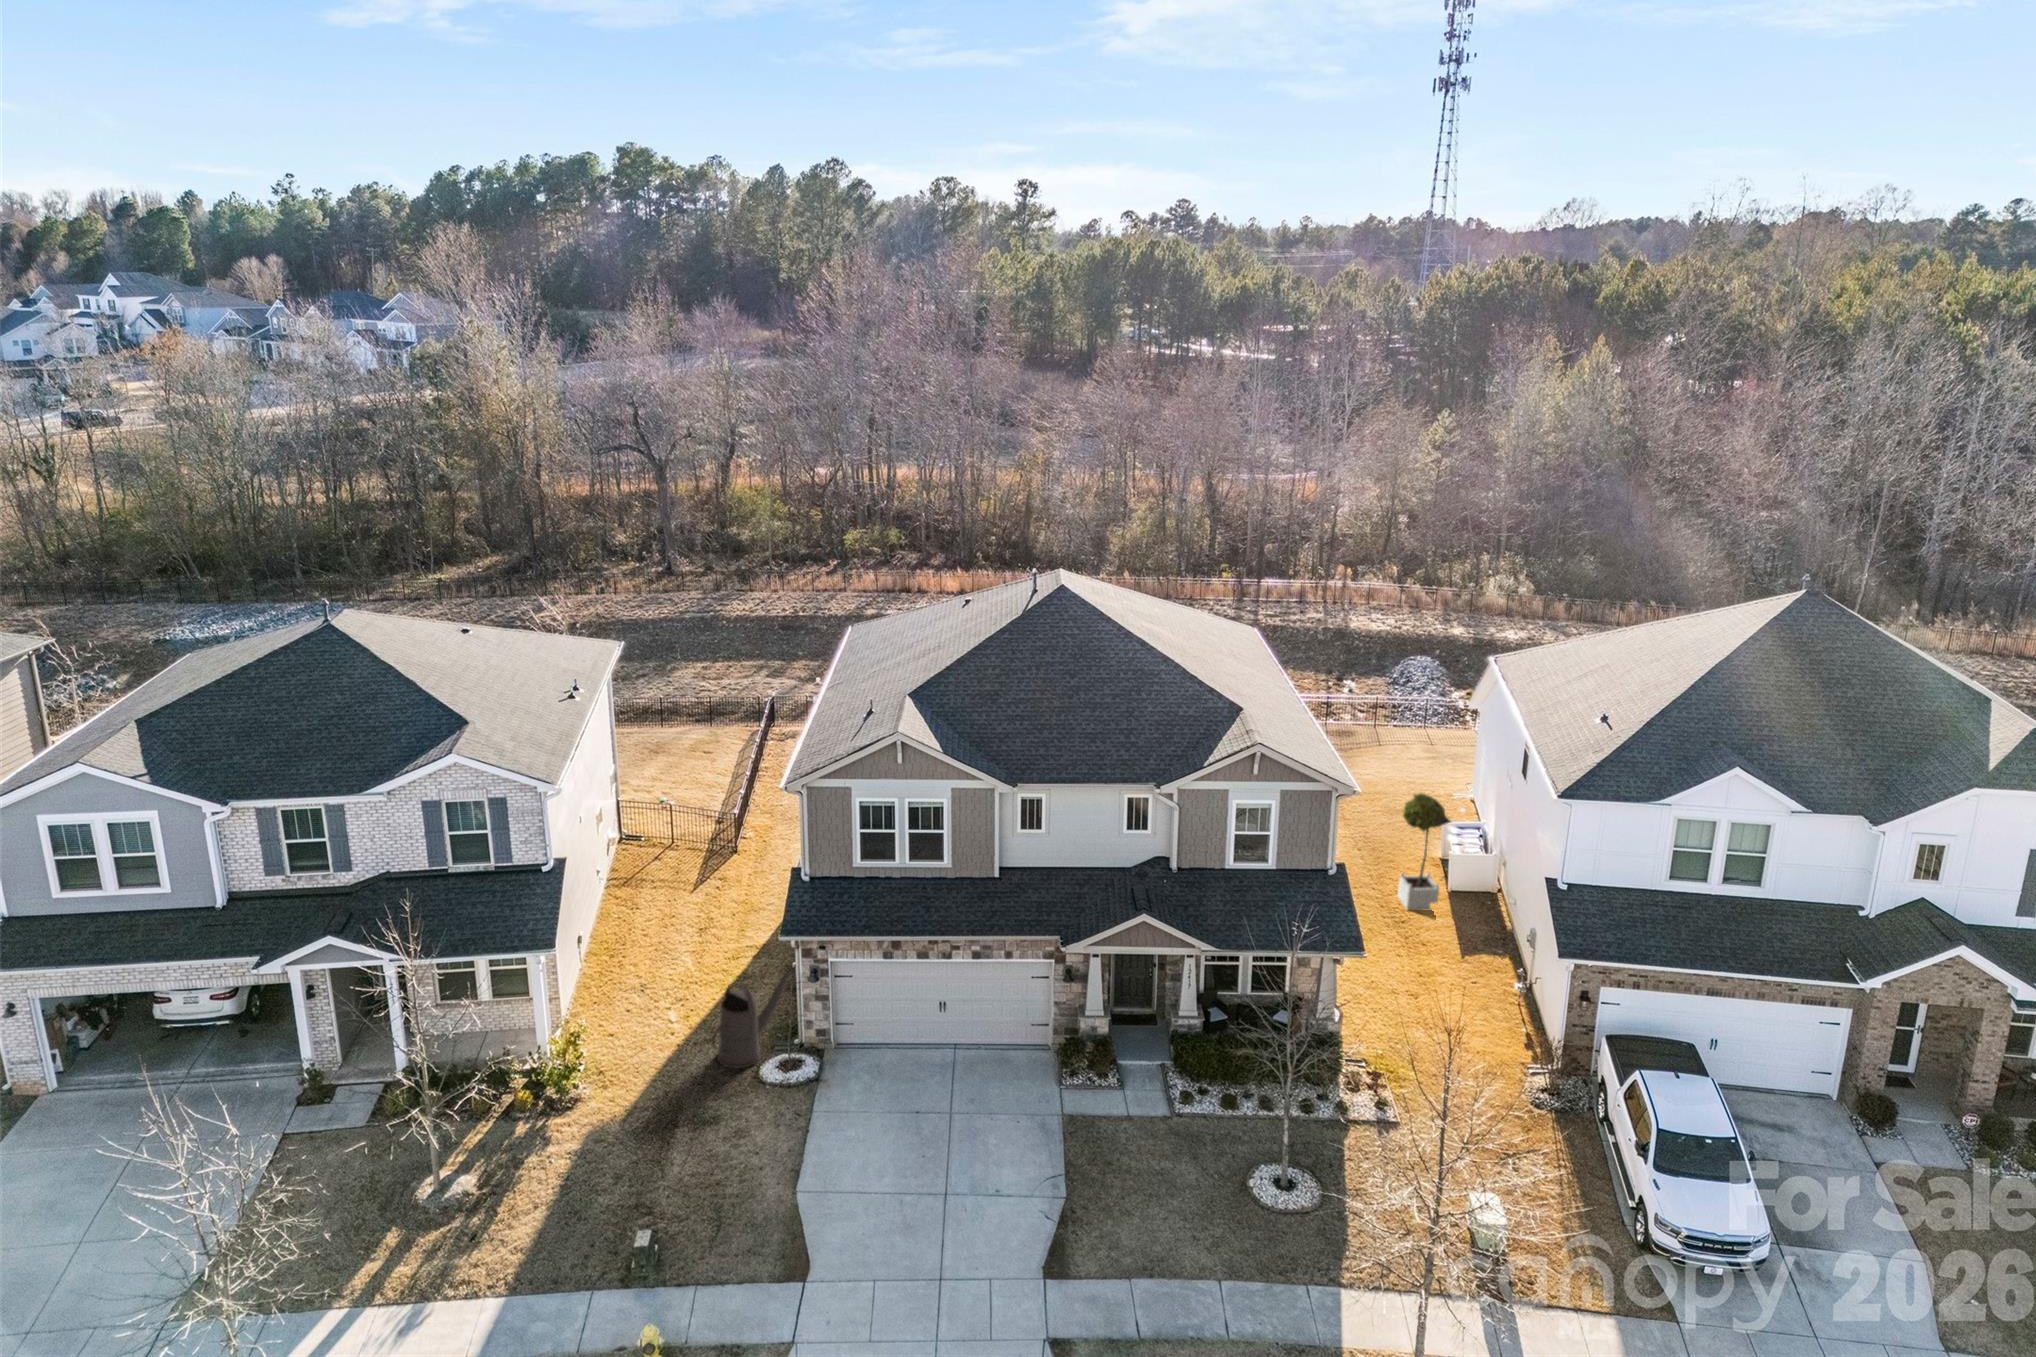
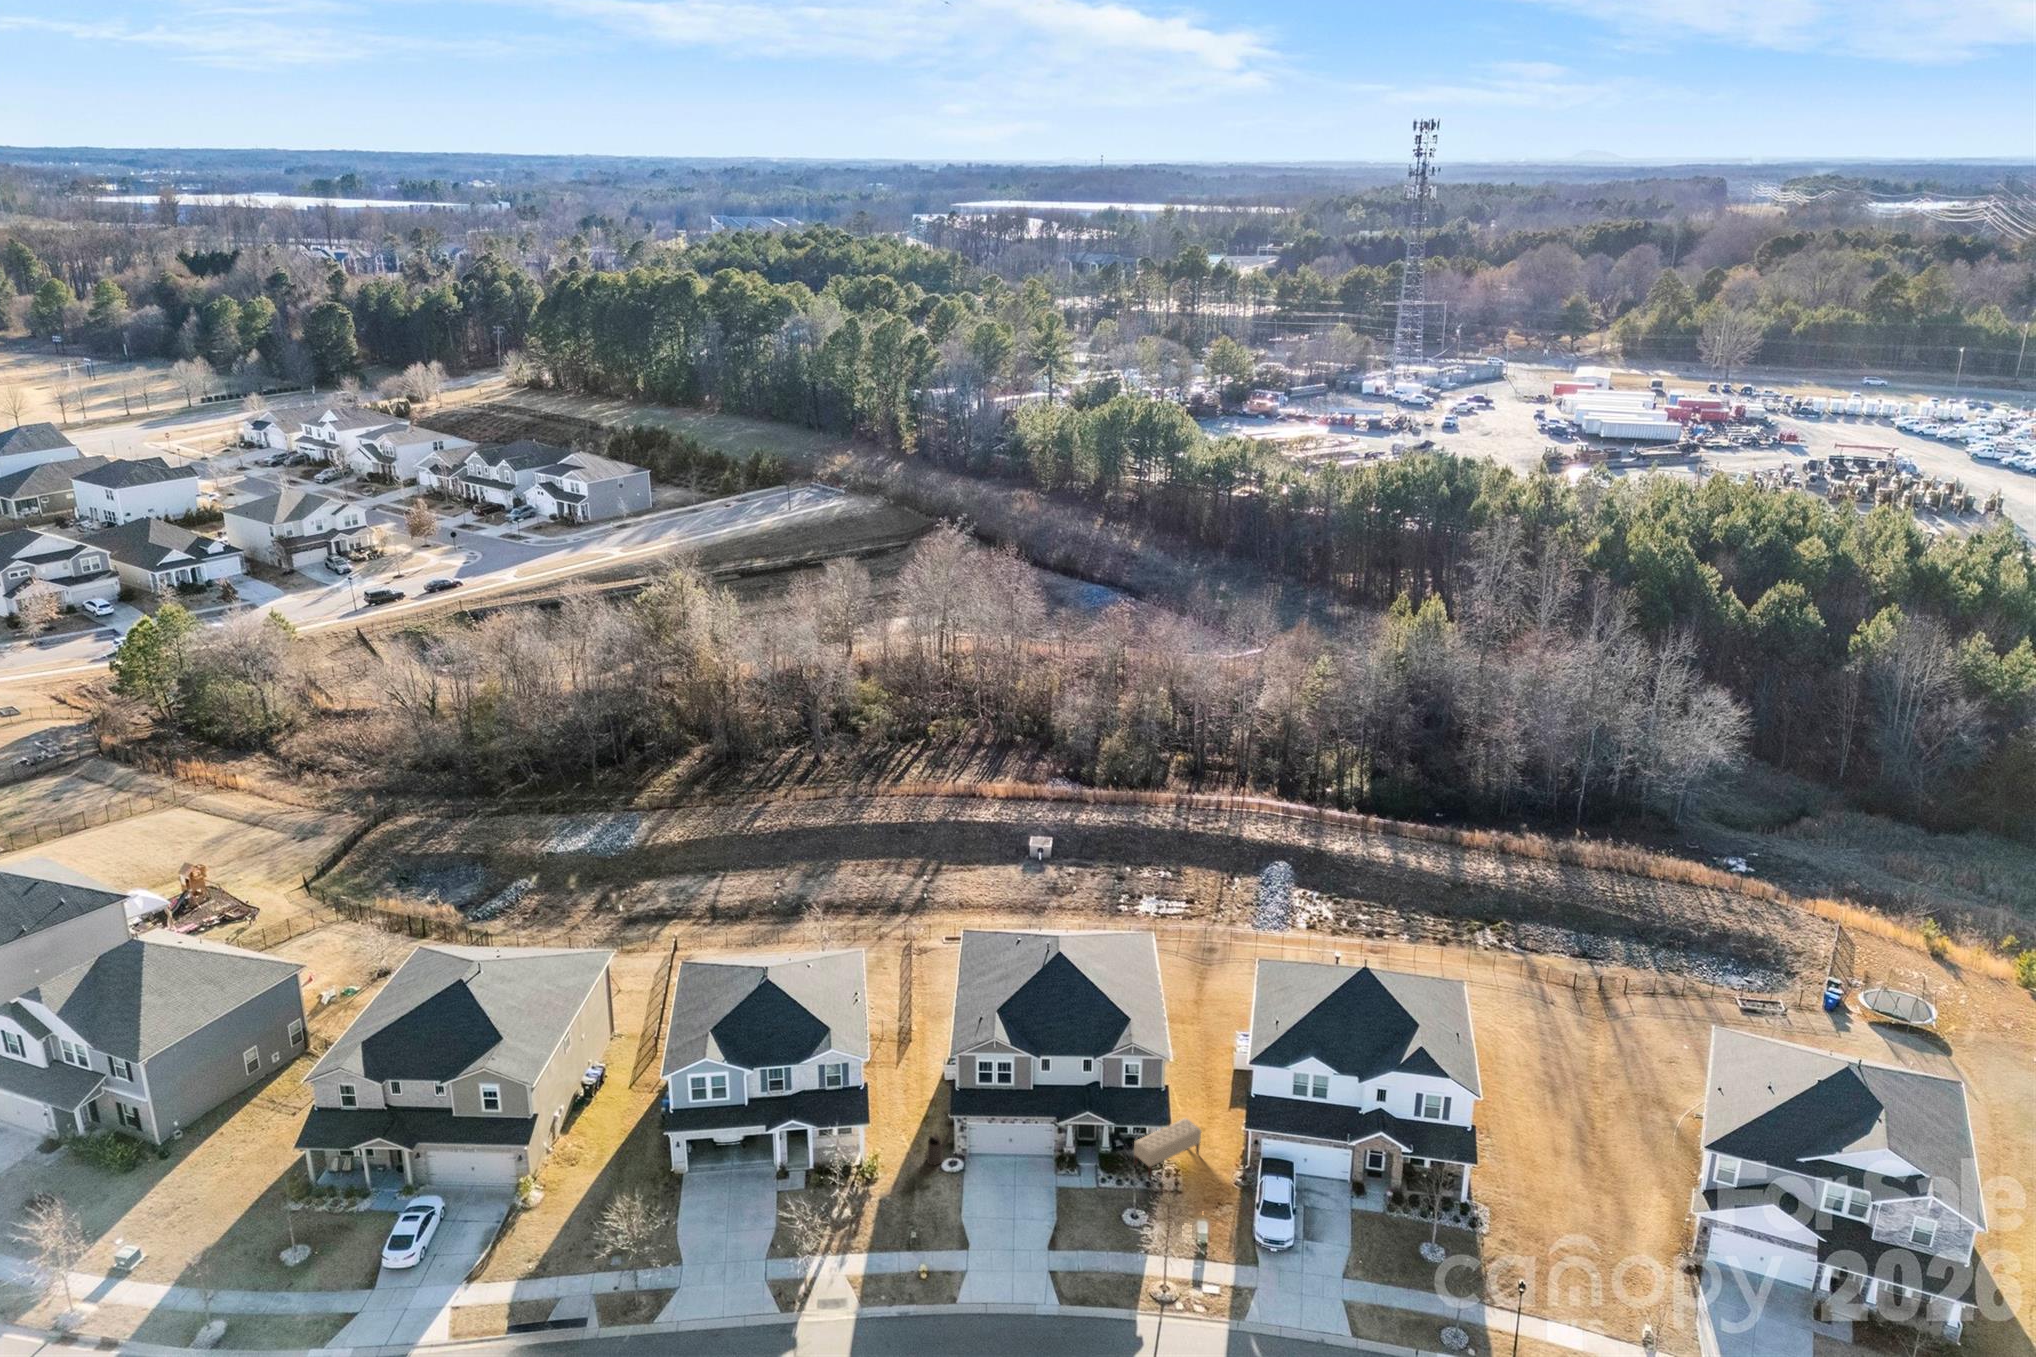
potted tree: present [1397,794,1451,910] -> none [1218,1033,1240,1085]
bench: none [1256,952,1422,1094] -> present [1134,1118,1201,1178]

